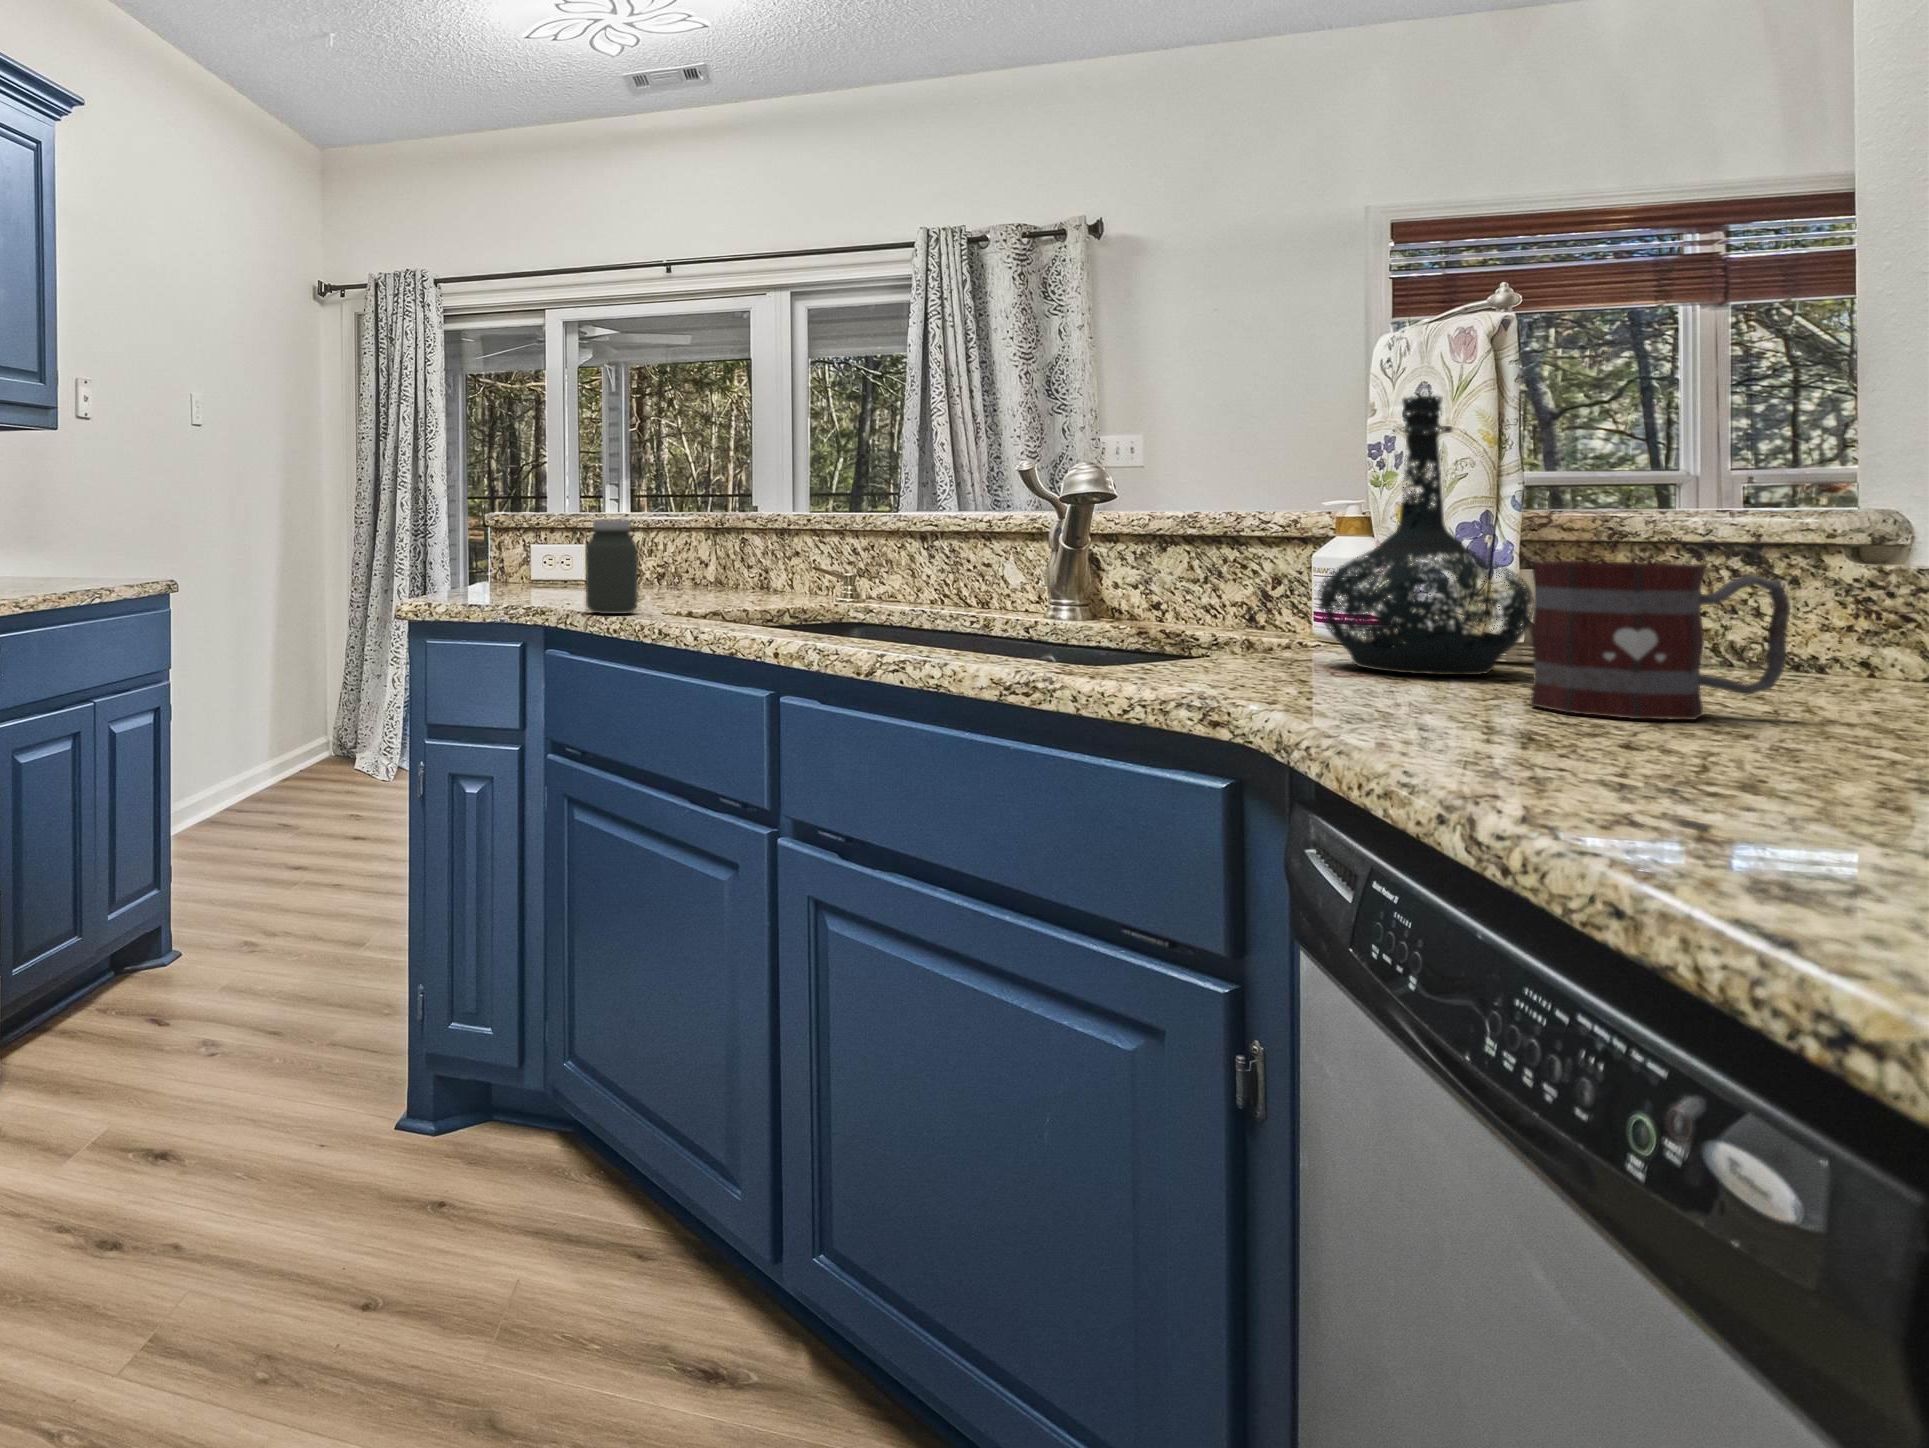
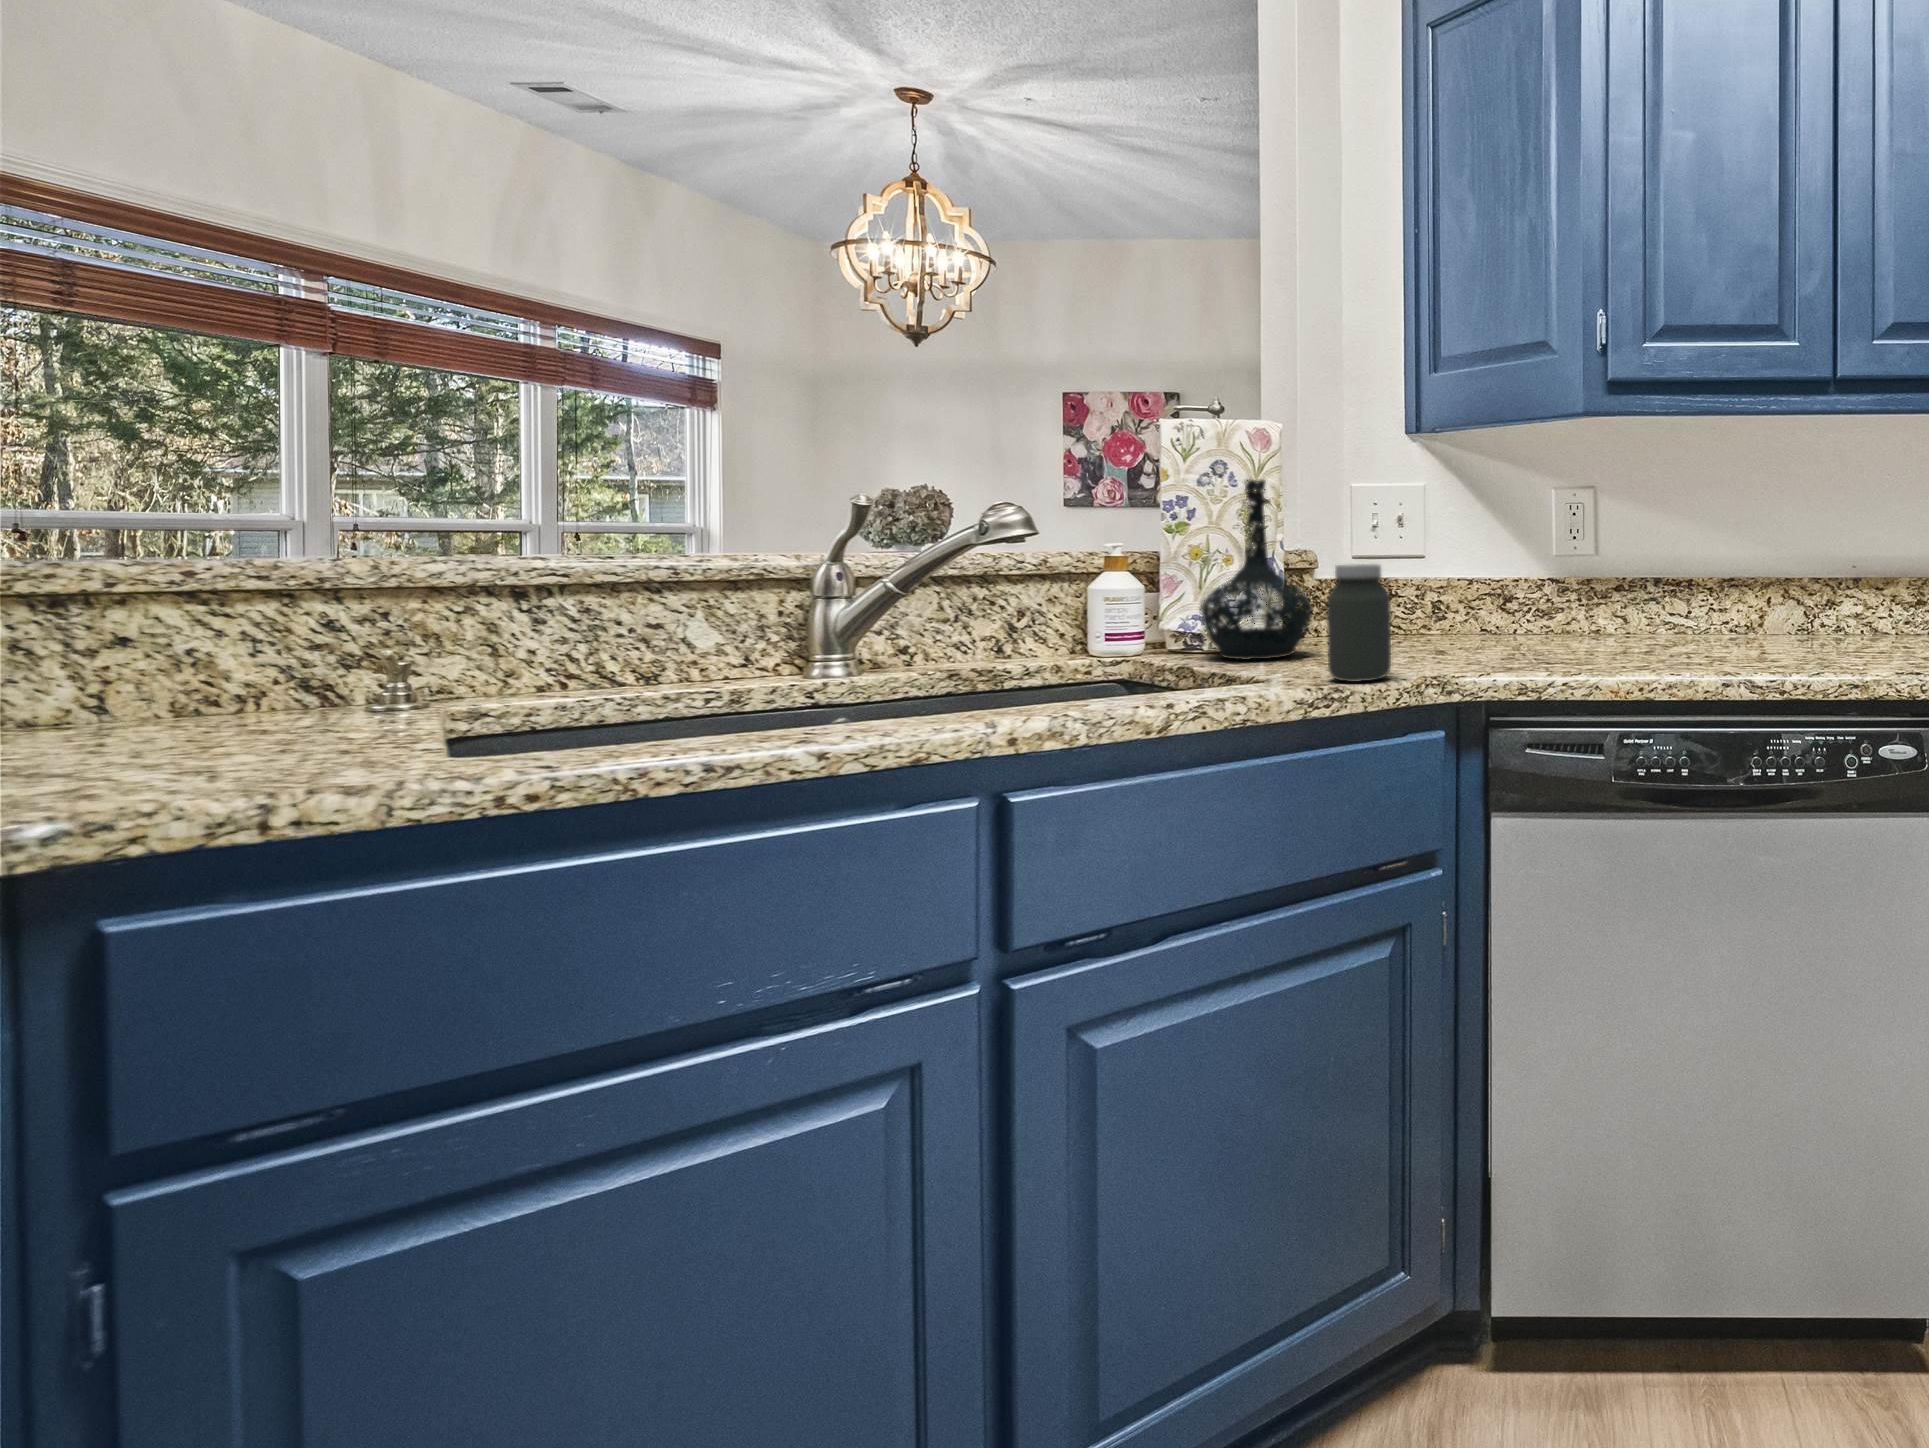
jar: present [586,519,638,614] -> present [1327,564,1391,682]
mug: present [1530,561,1791,720] -> none [1402,577,1466,657]

